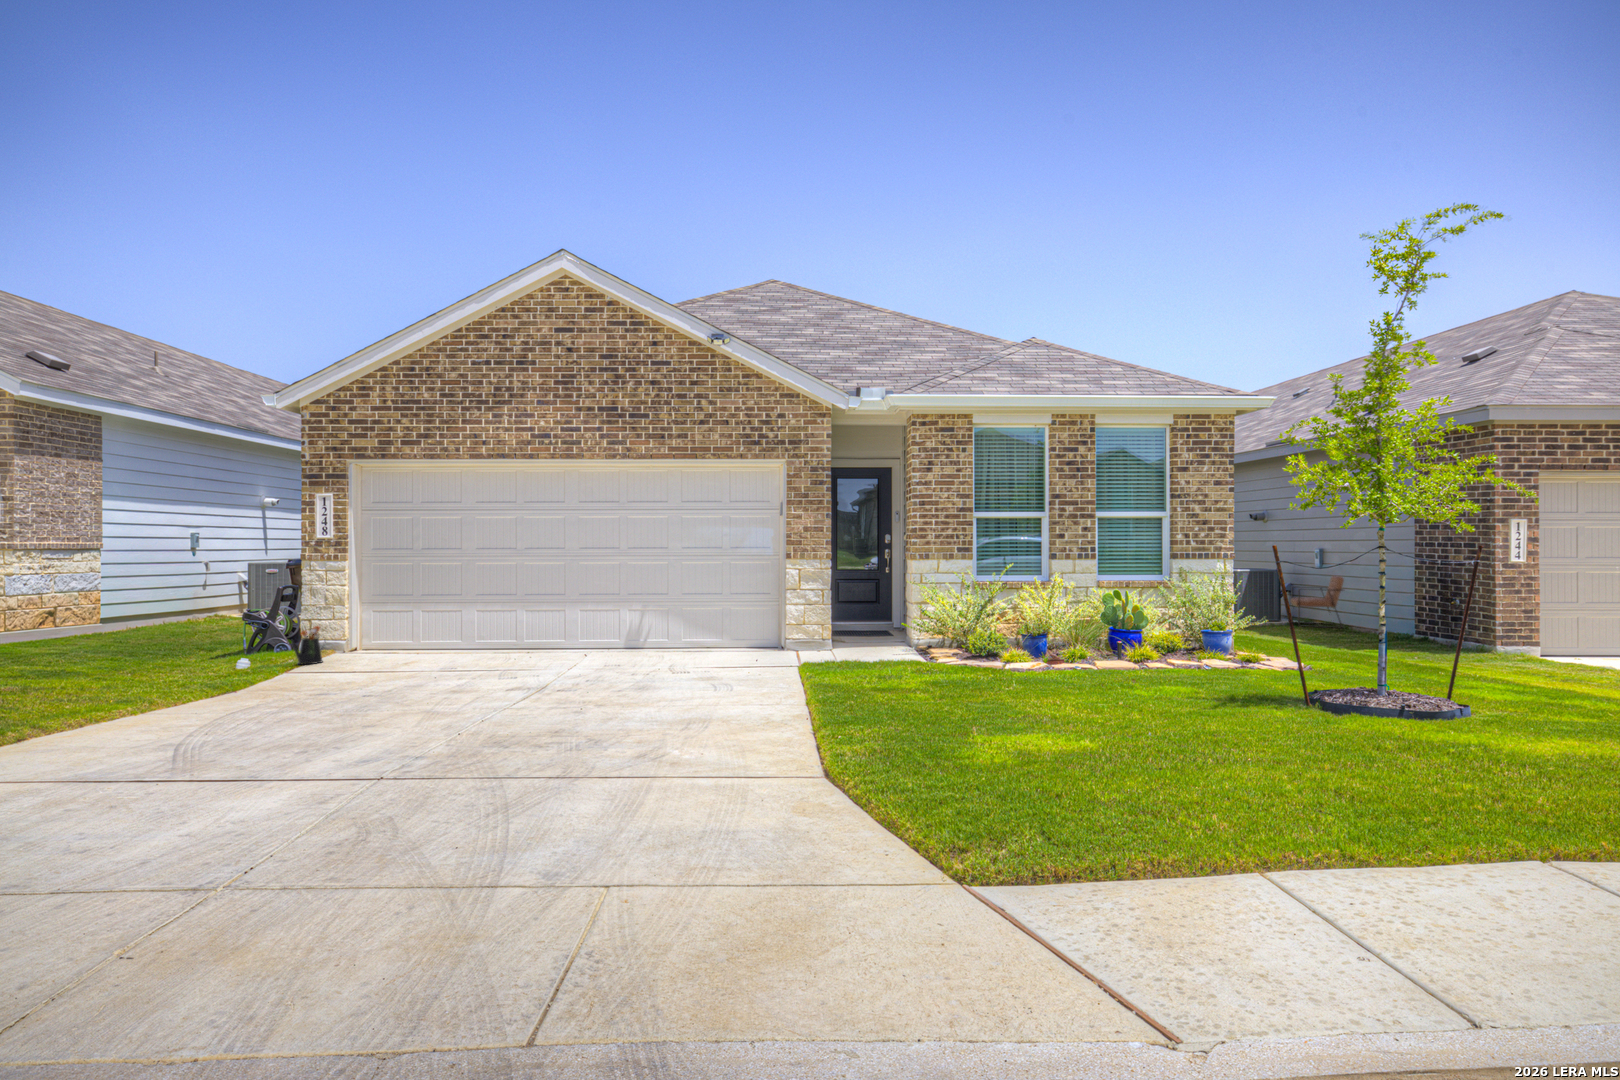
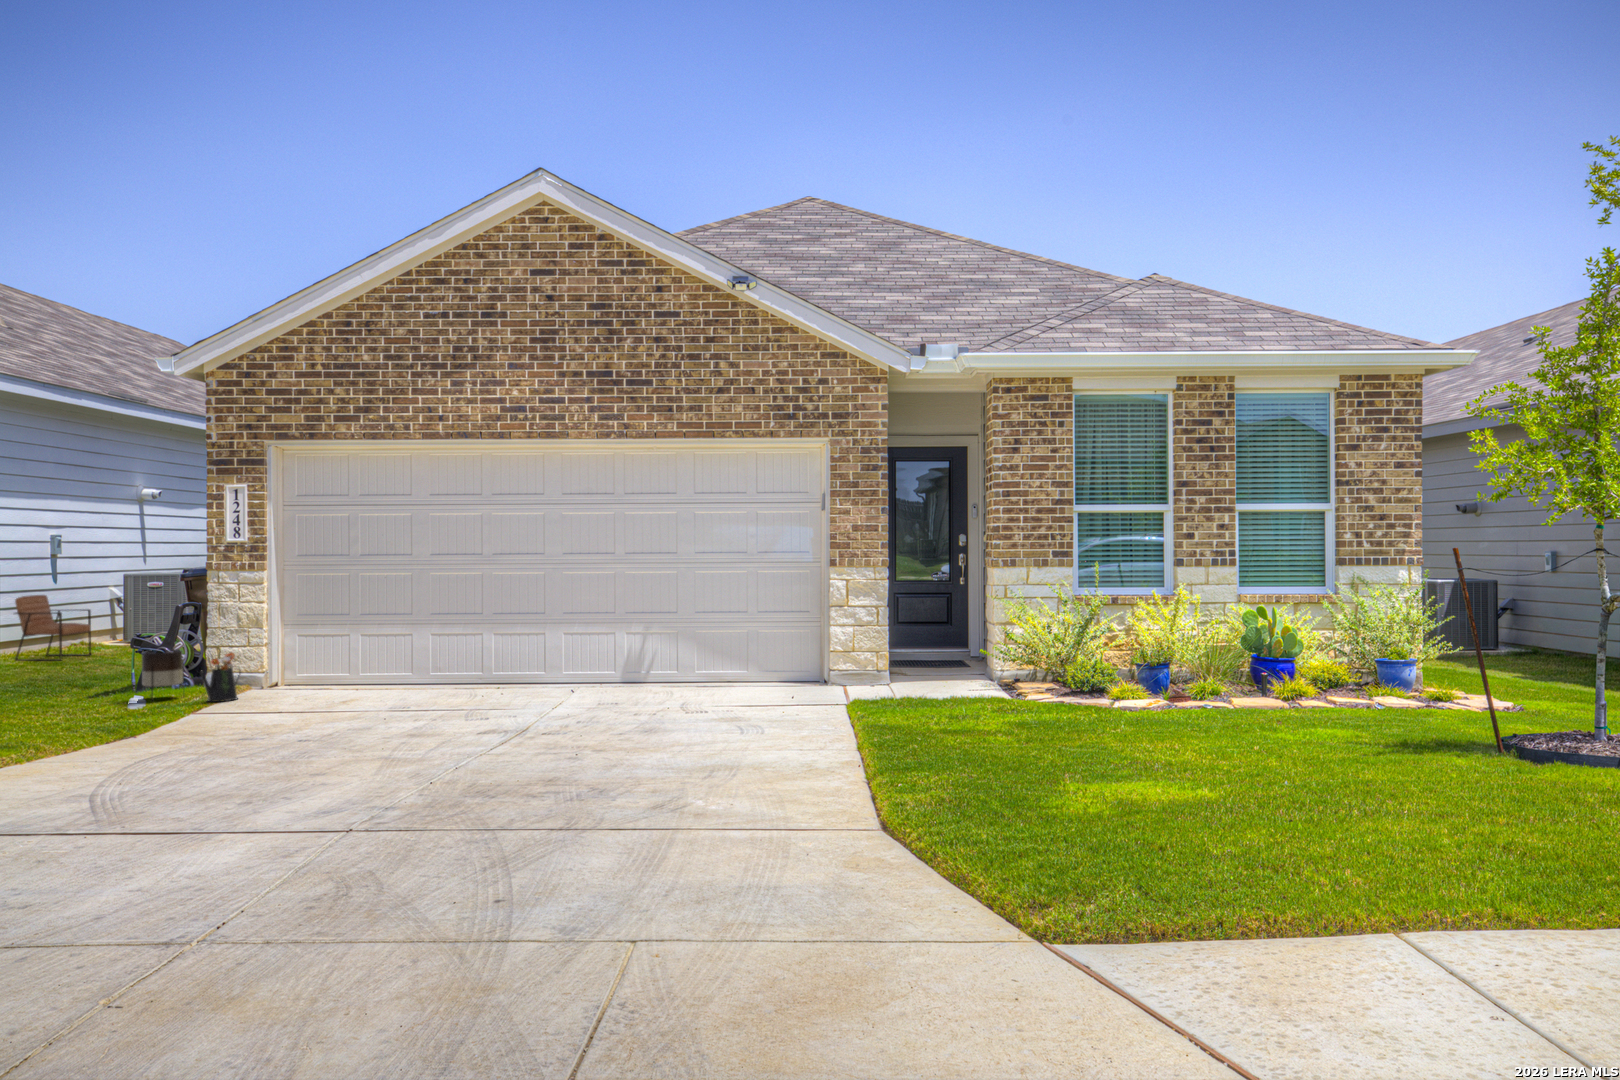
chair: present [1291,575,1344,628] -> present [15,595,91,661]
planter: none [245,623,281,665] -> present [142,649,184,698]

